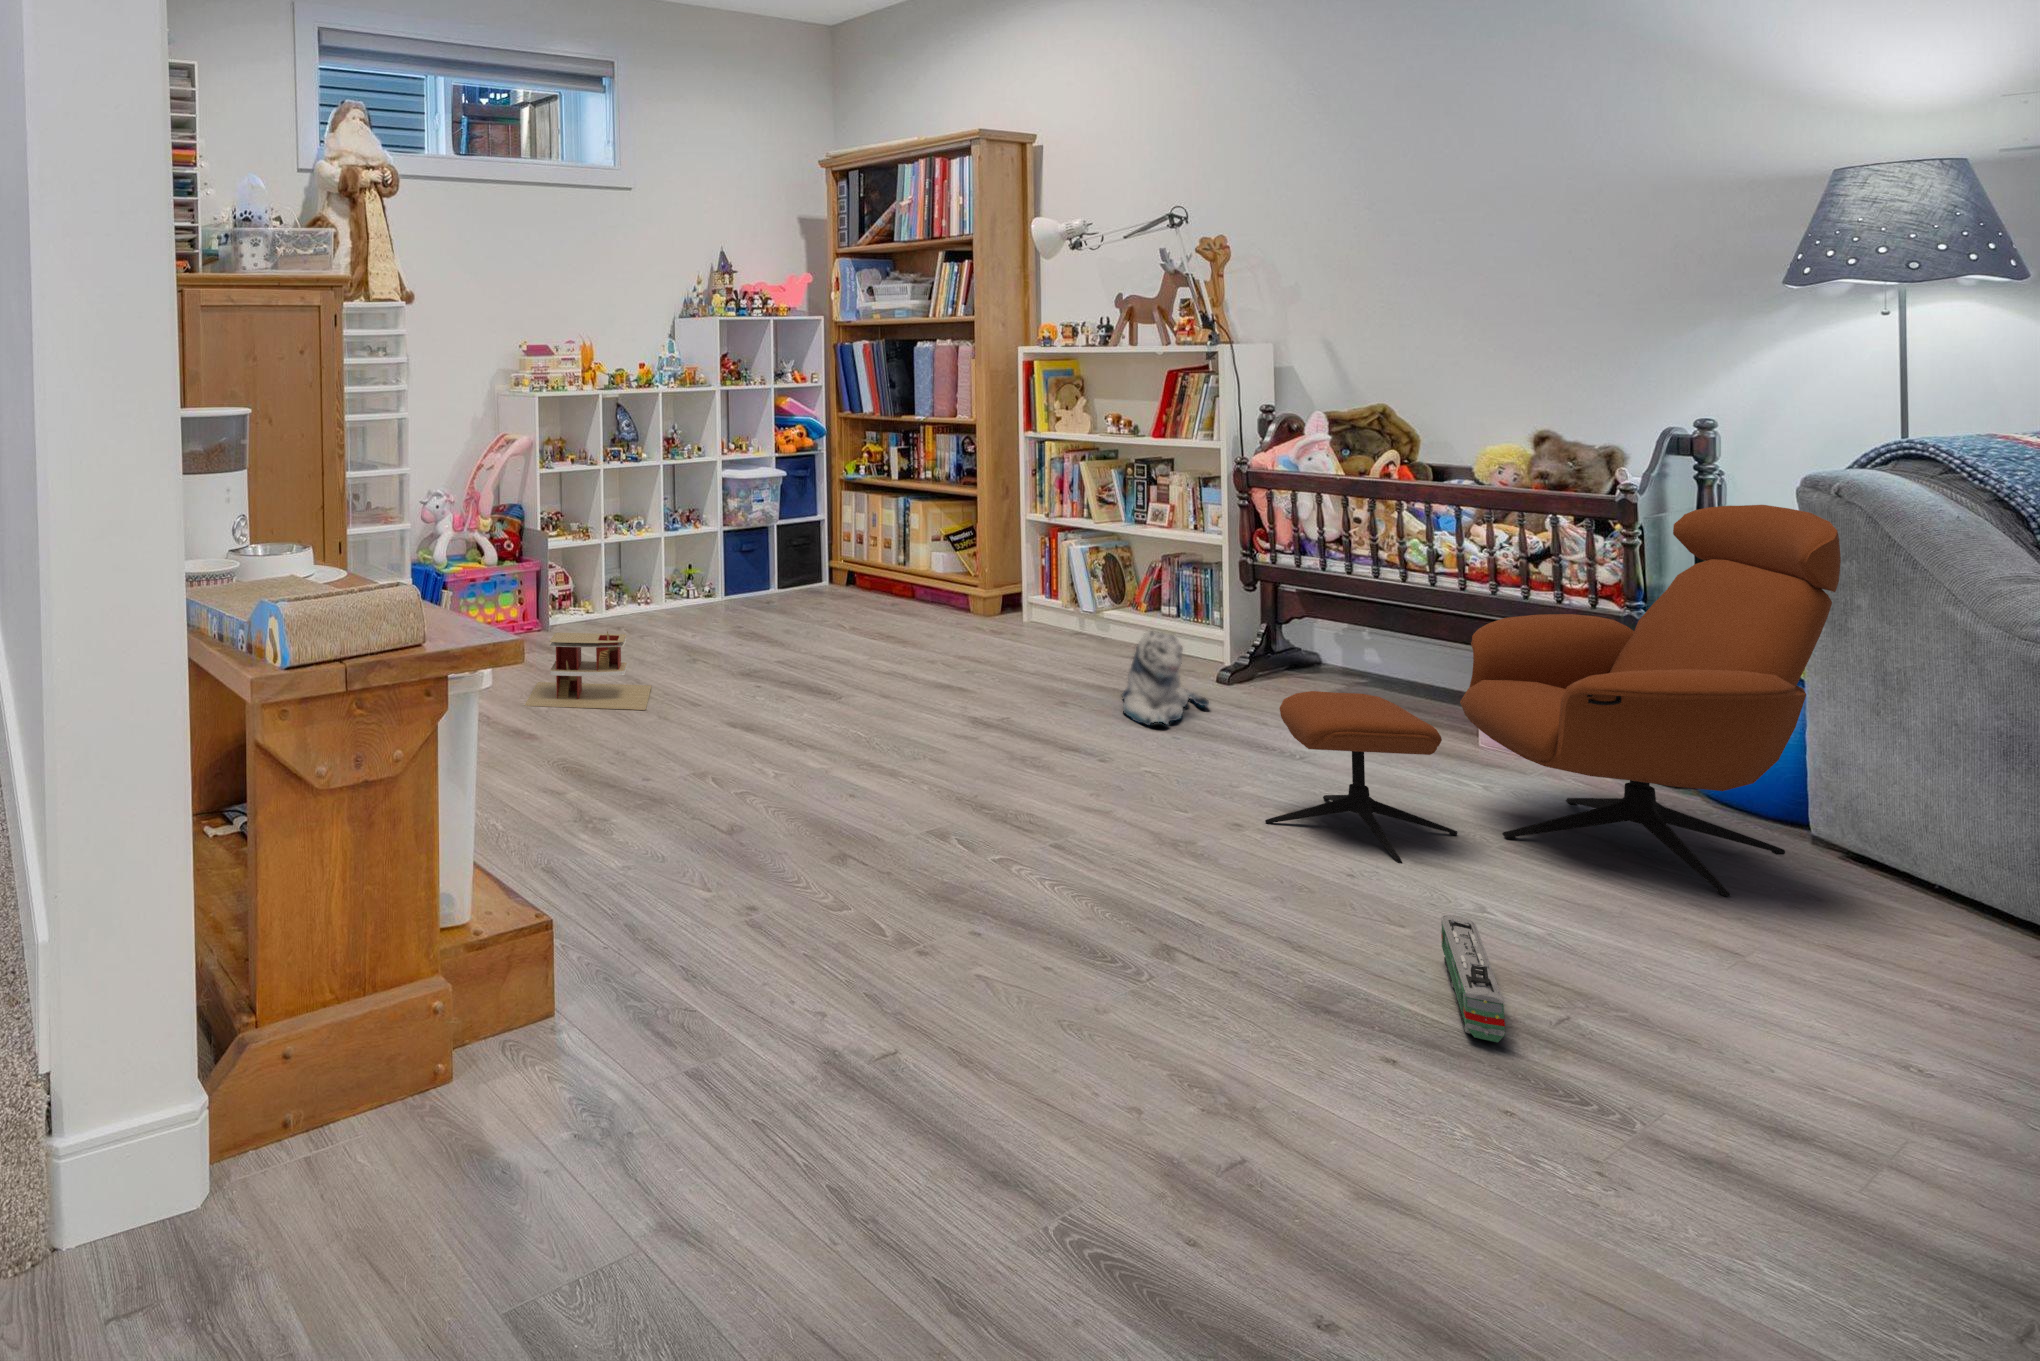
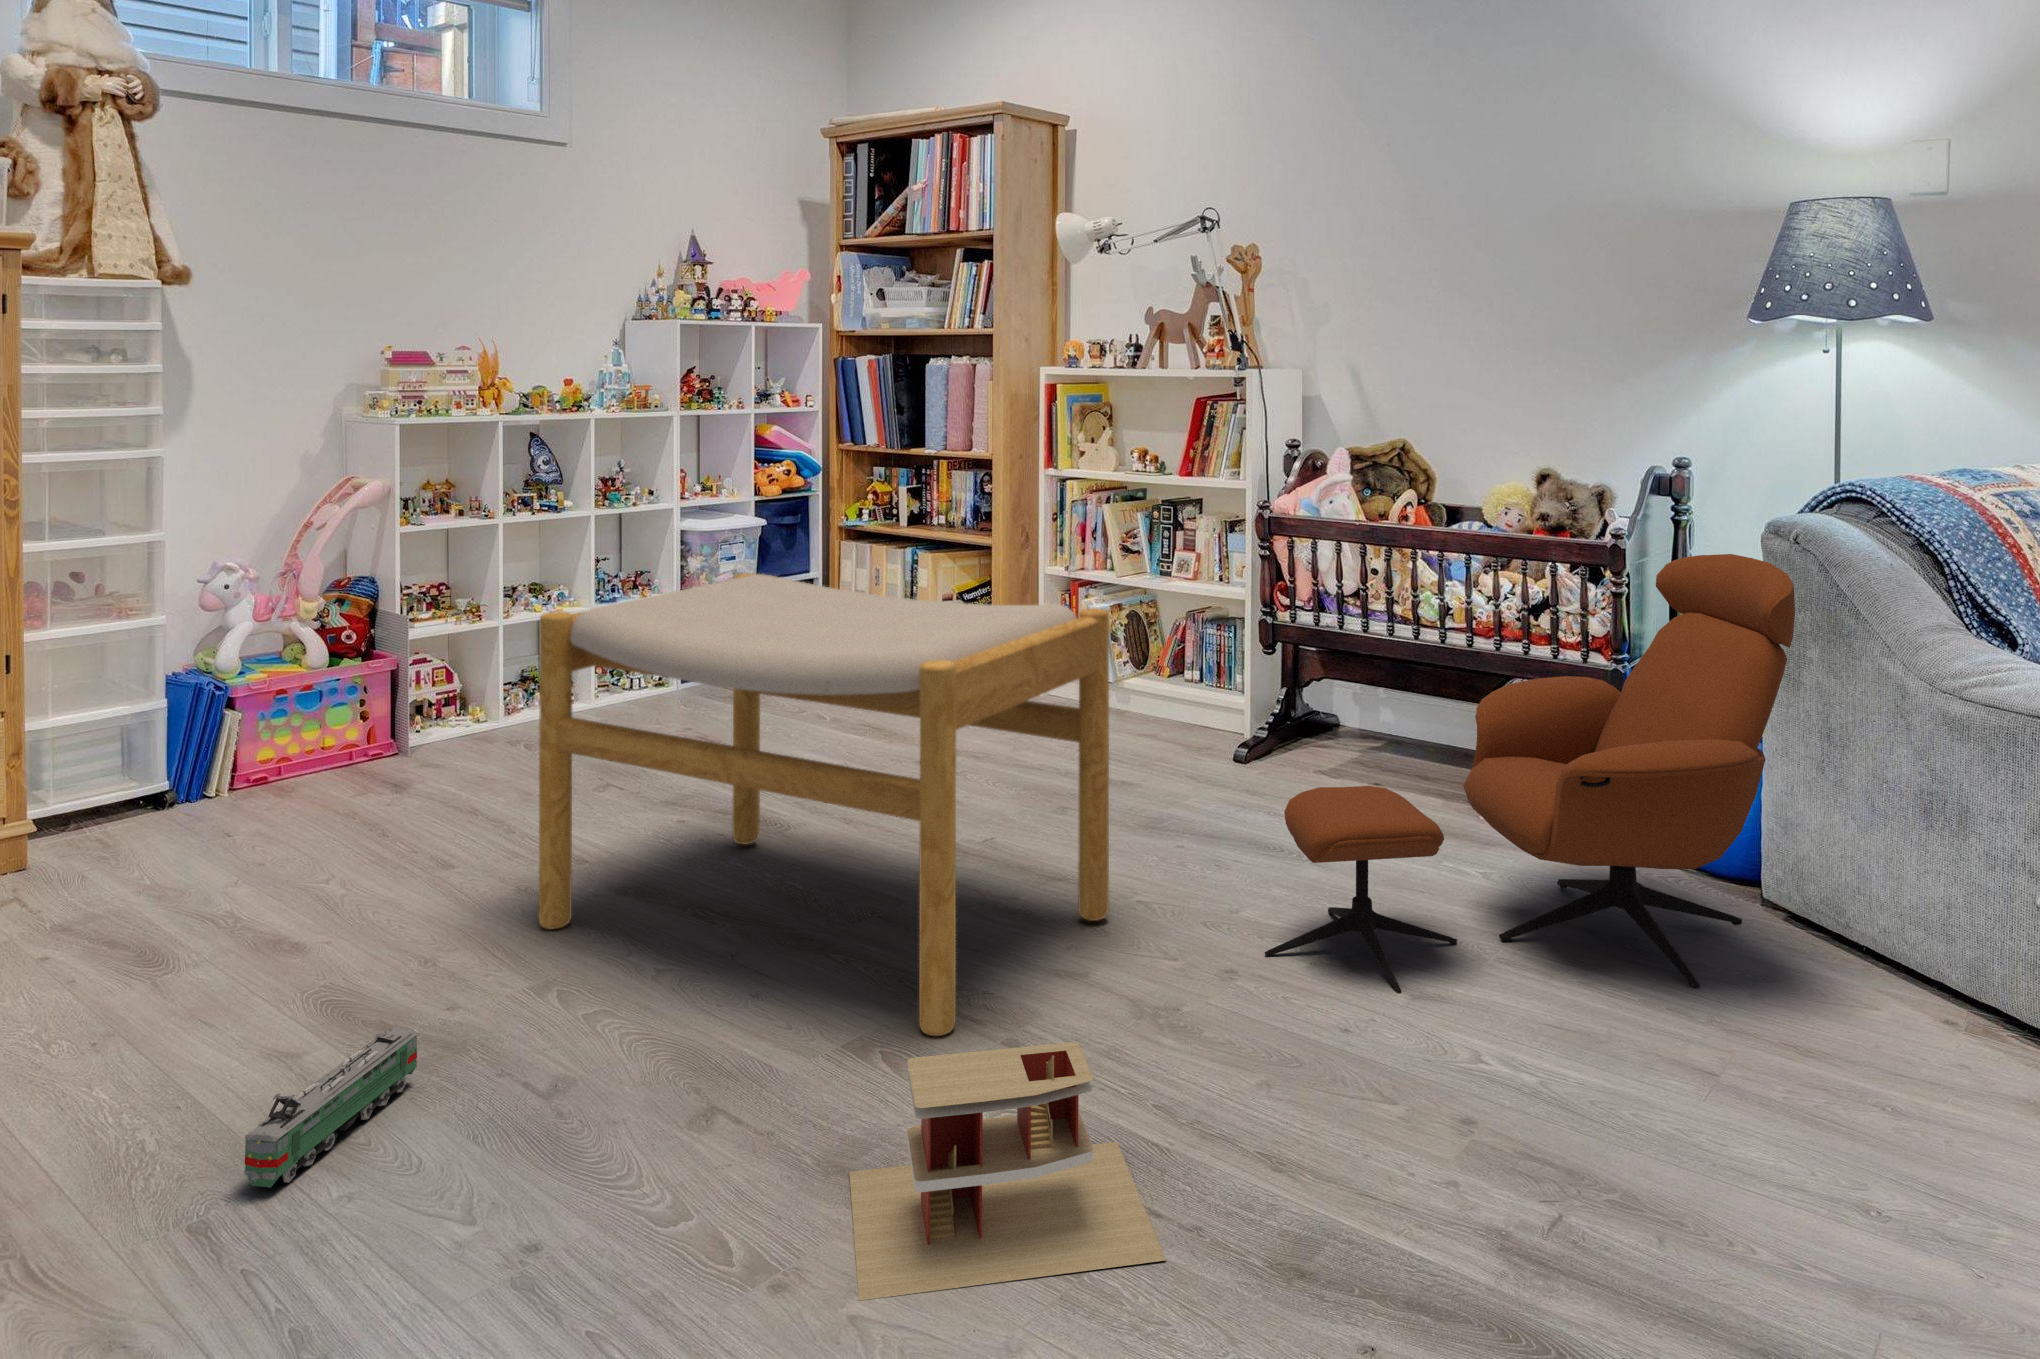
footstool: none [670,503,1118,842] -> present [539,573,1109,1036]
toy house: present [525,631,651,710] -> present [849,1042,1166,1300]
plush toy: present [1122,631,1209,725] -> none [1129,713,1223,830]
toy train: present [1441,915,1505,1042] -> present [244,1027,418,1187]

